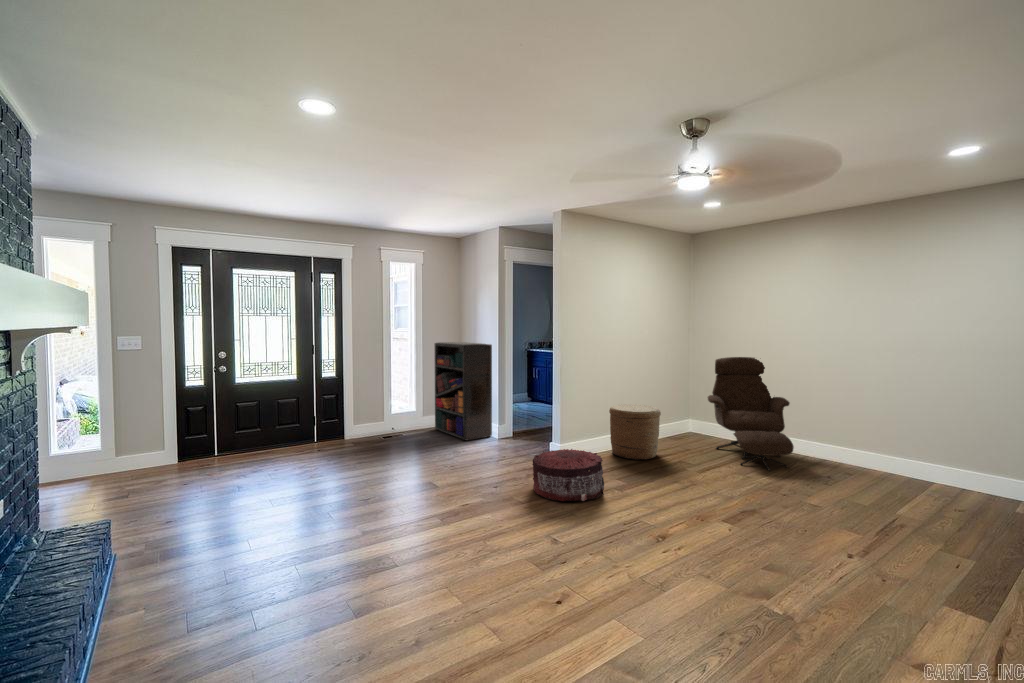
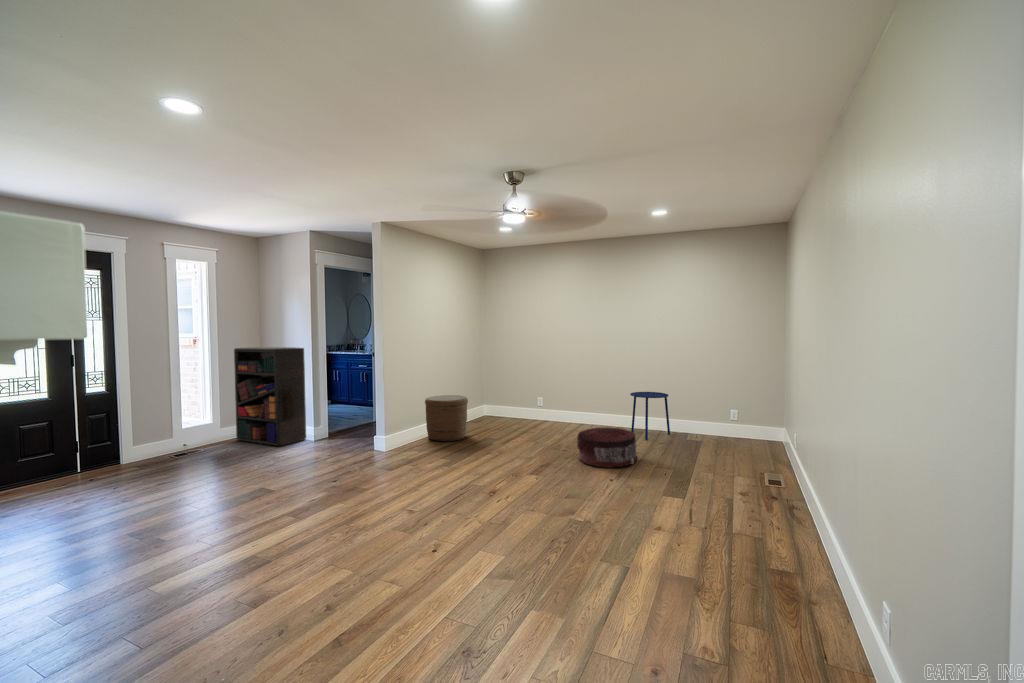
lounge chair: present [708,357,794,471] -> none [499,352,563,436]
side table: none [909,426,986,501] -> present [630,392,670,440]
pouf: present [532,449,604,501] -> present [577,427,638,468]

